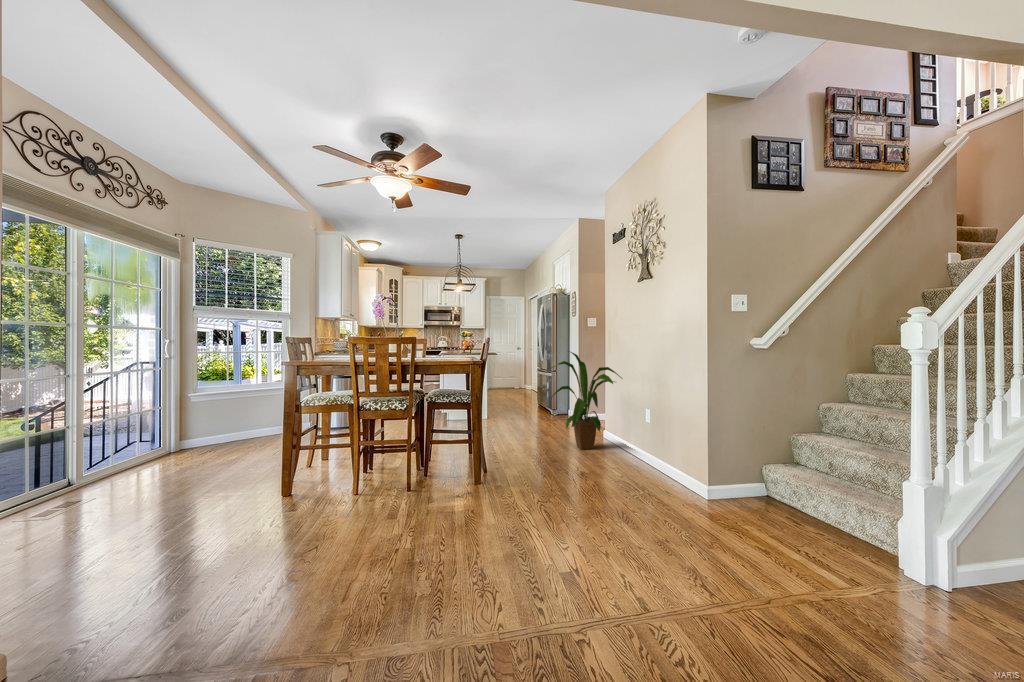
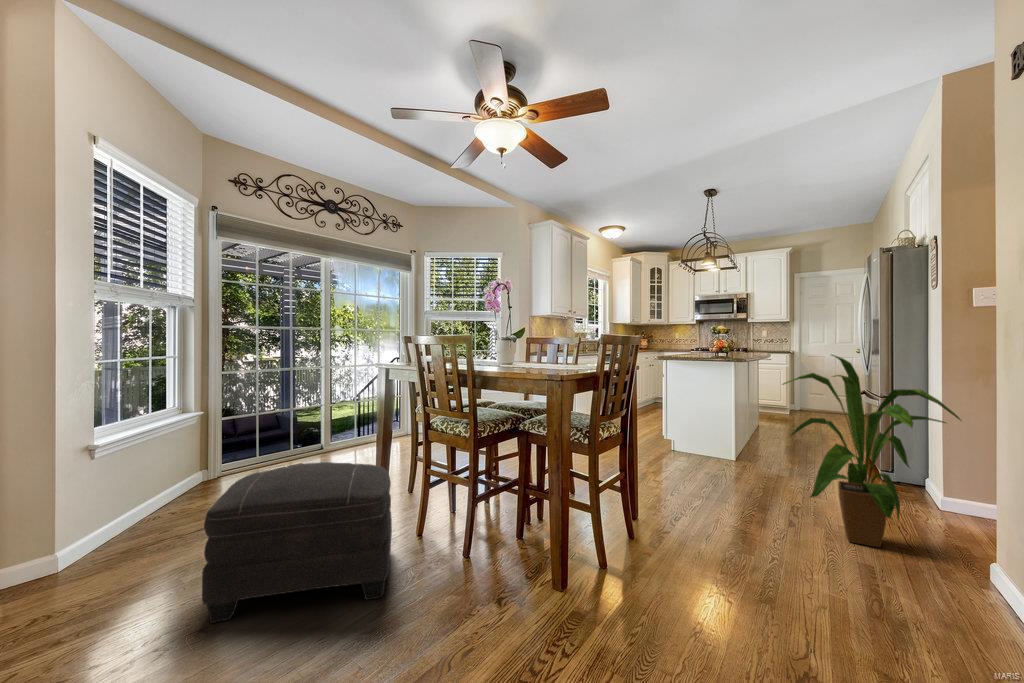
ottoman: none [224,445,395,590] -> present [202,462,392,623]

